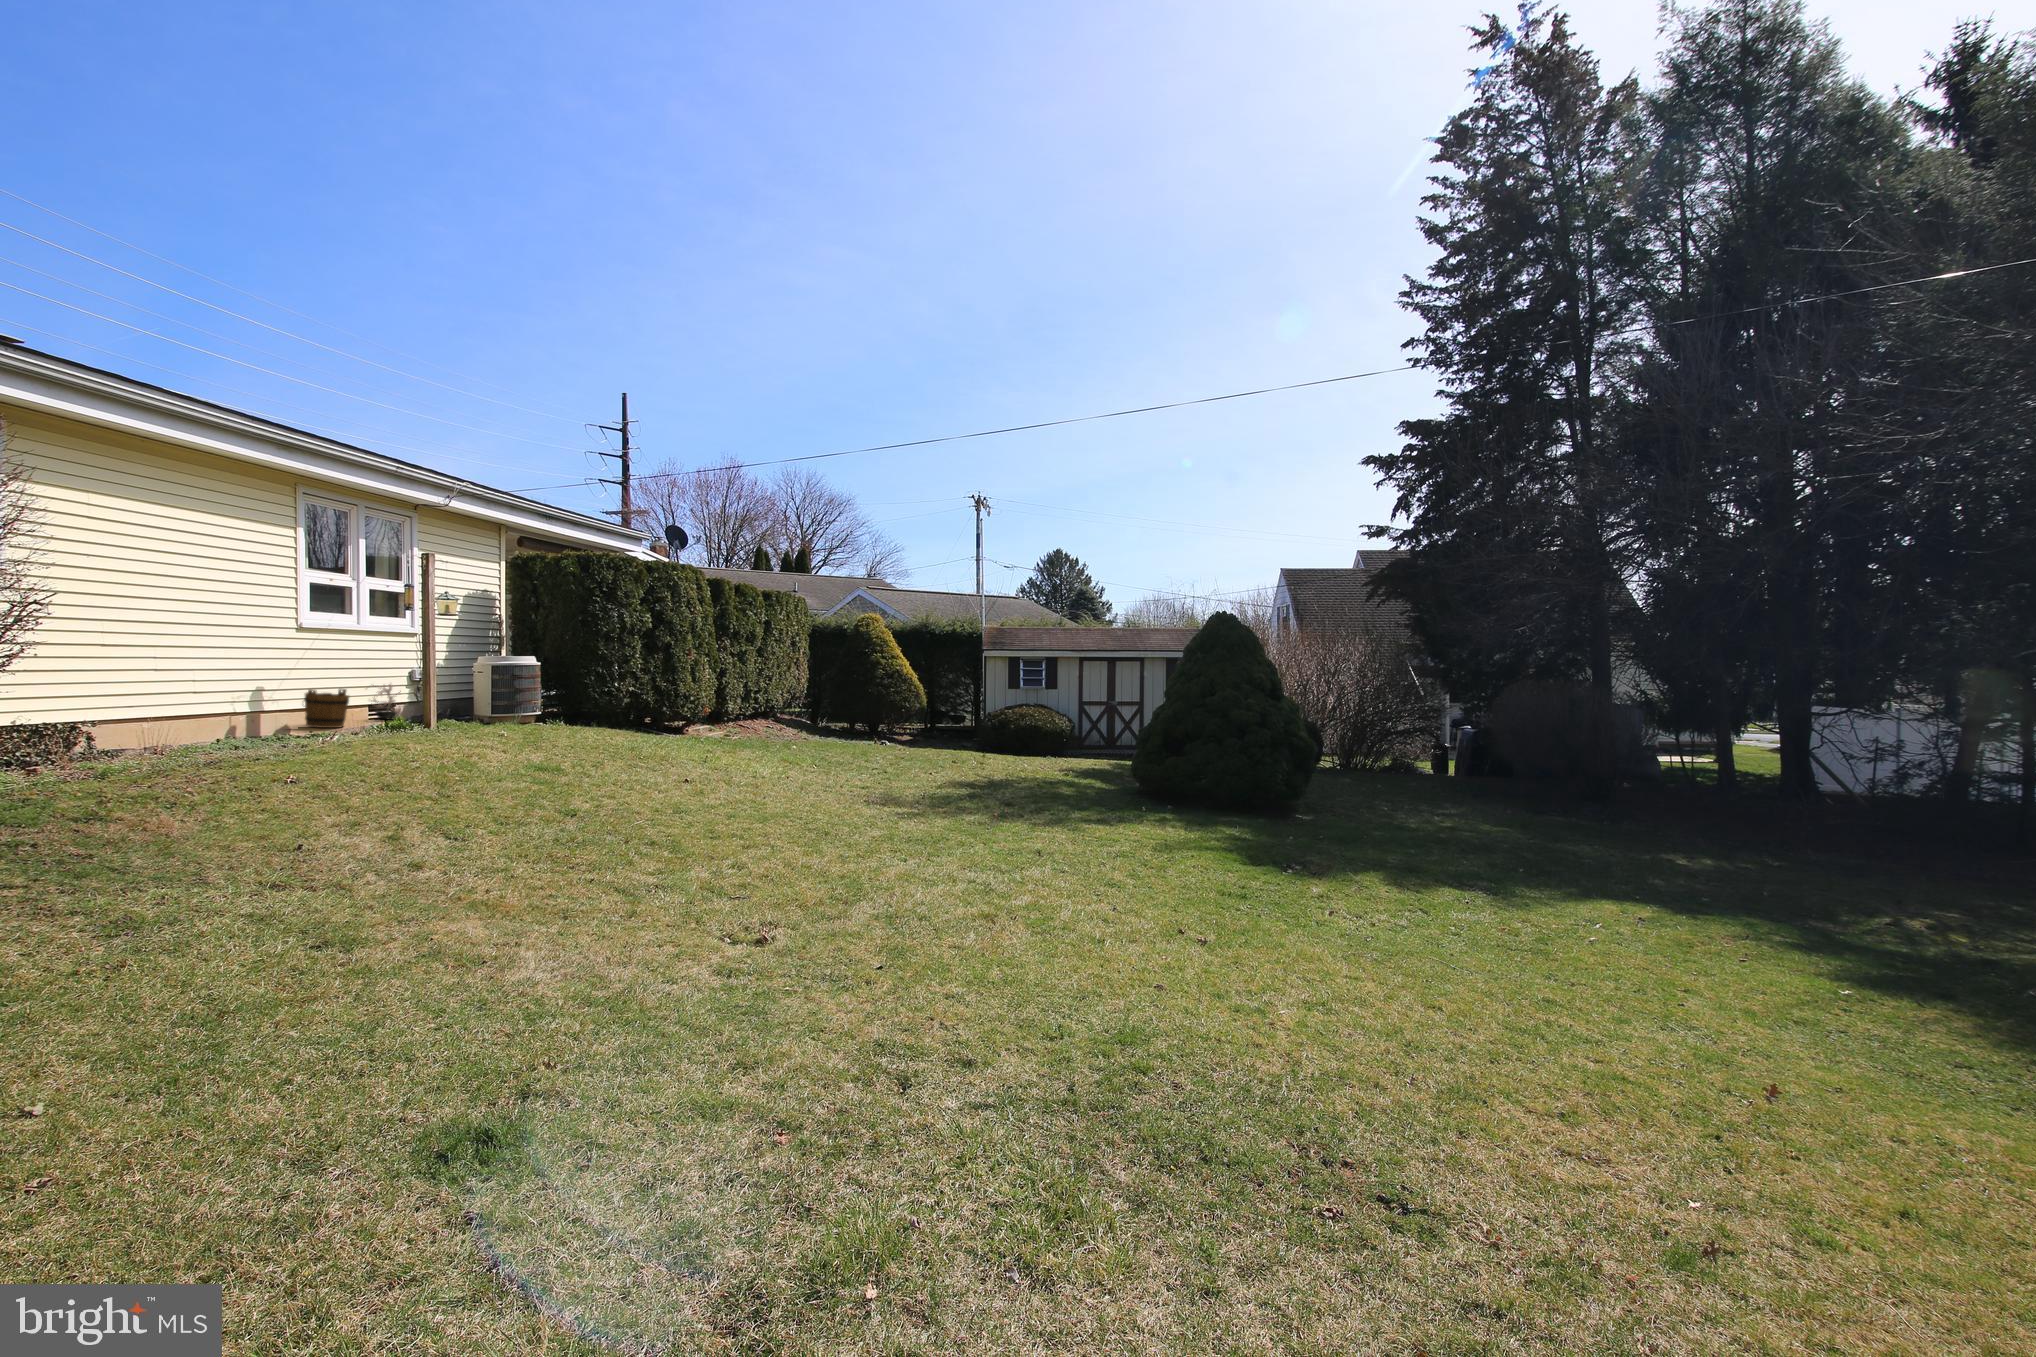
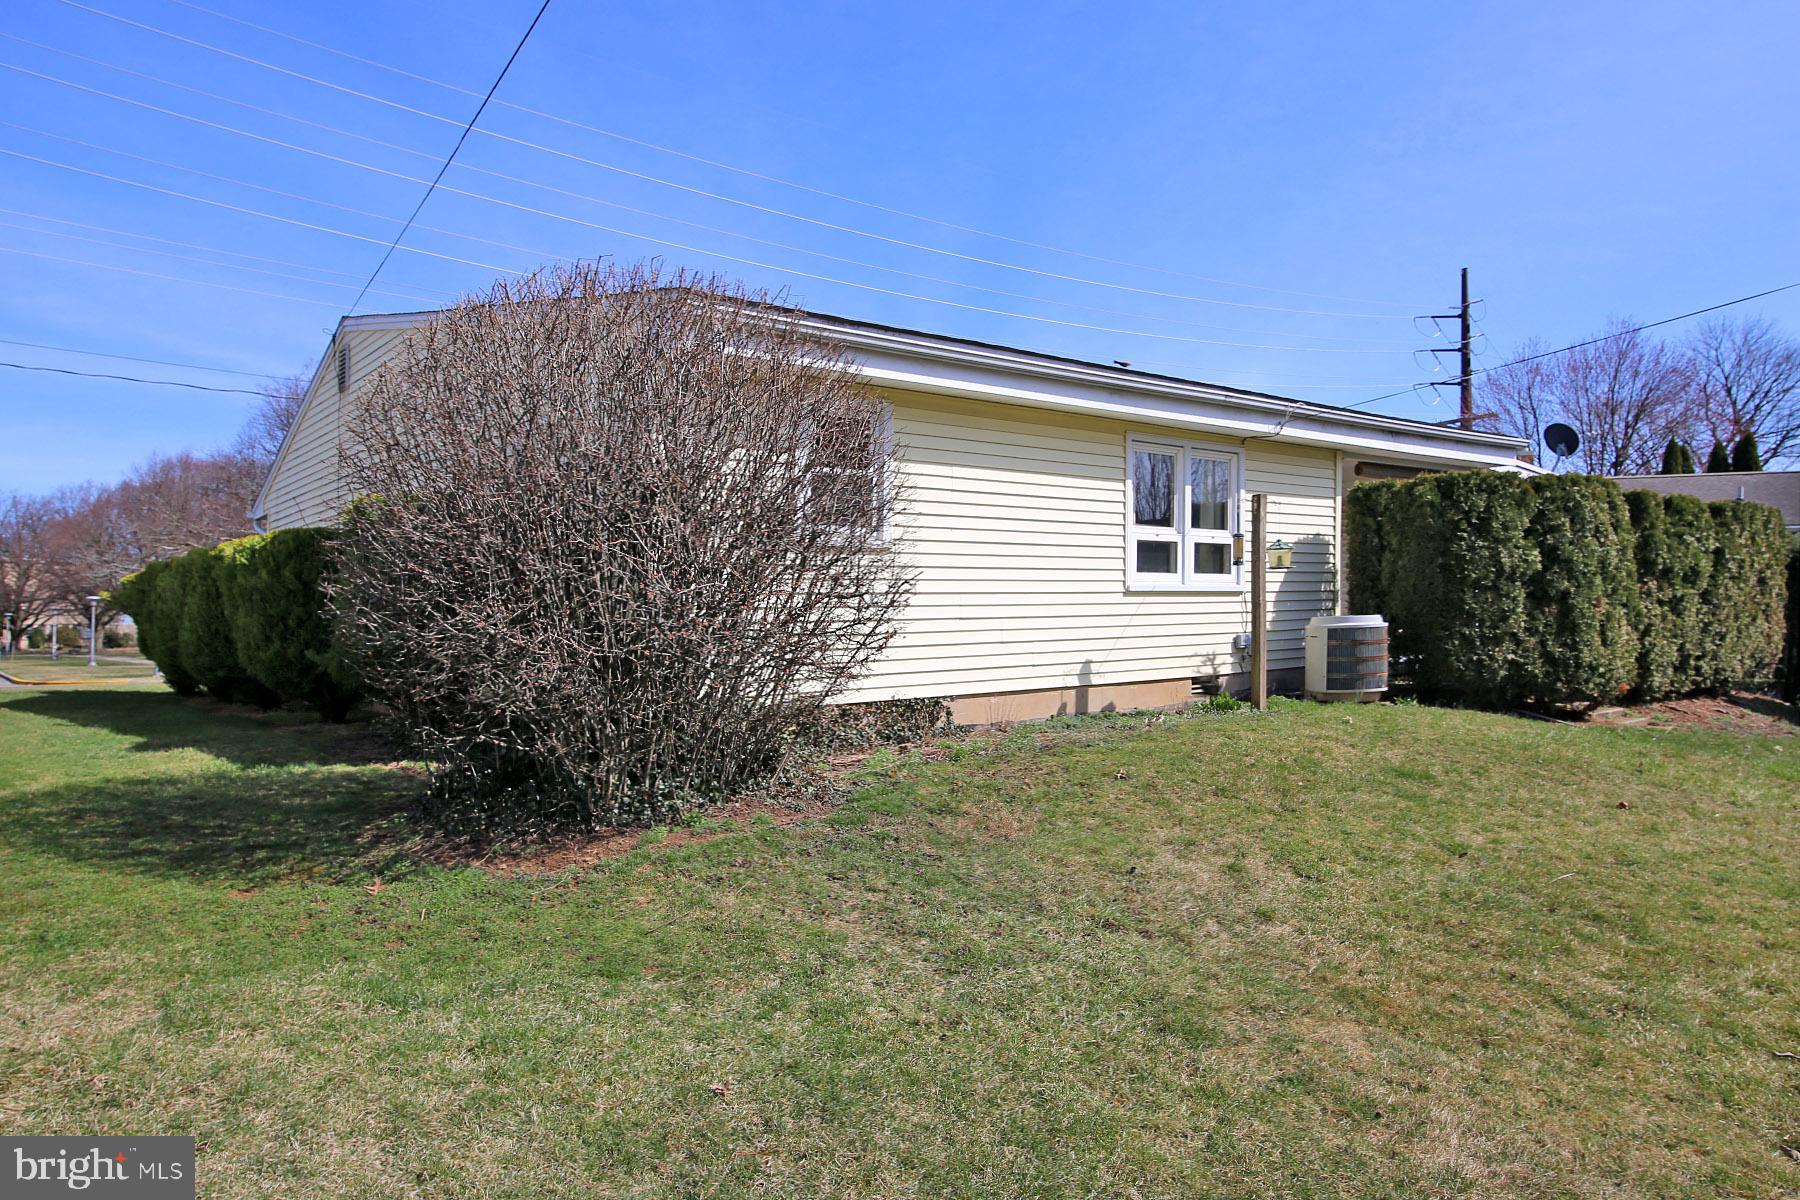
bucket: present [304,689,349,728] -> none [1129,658,1174,704]

